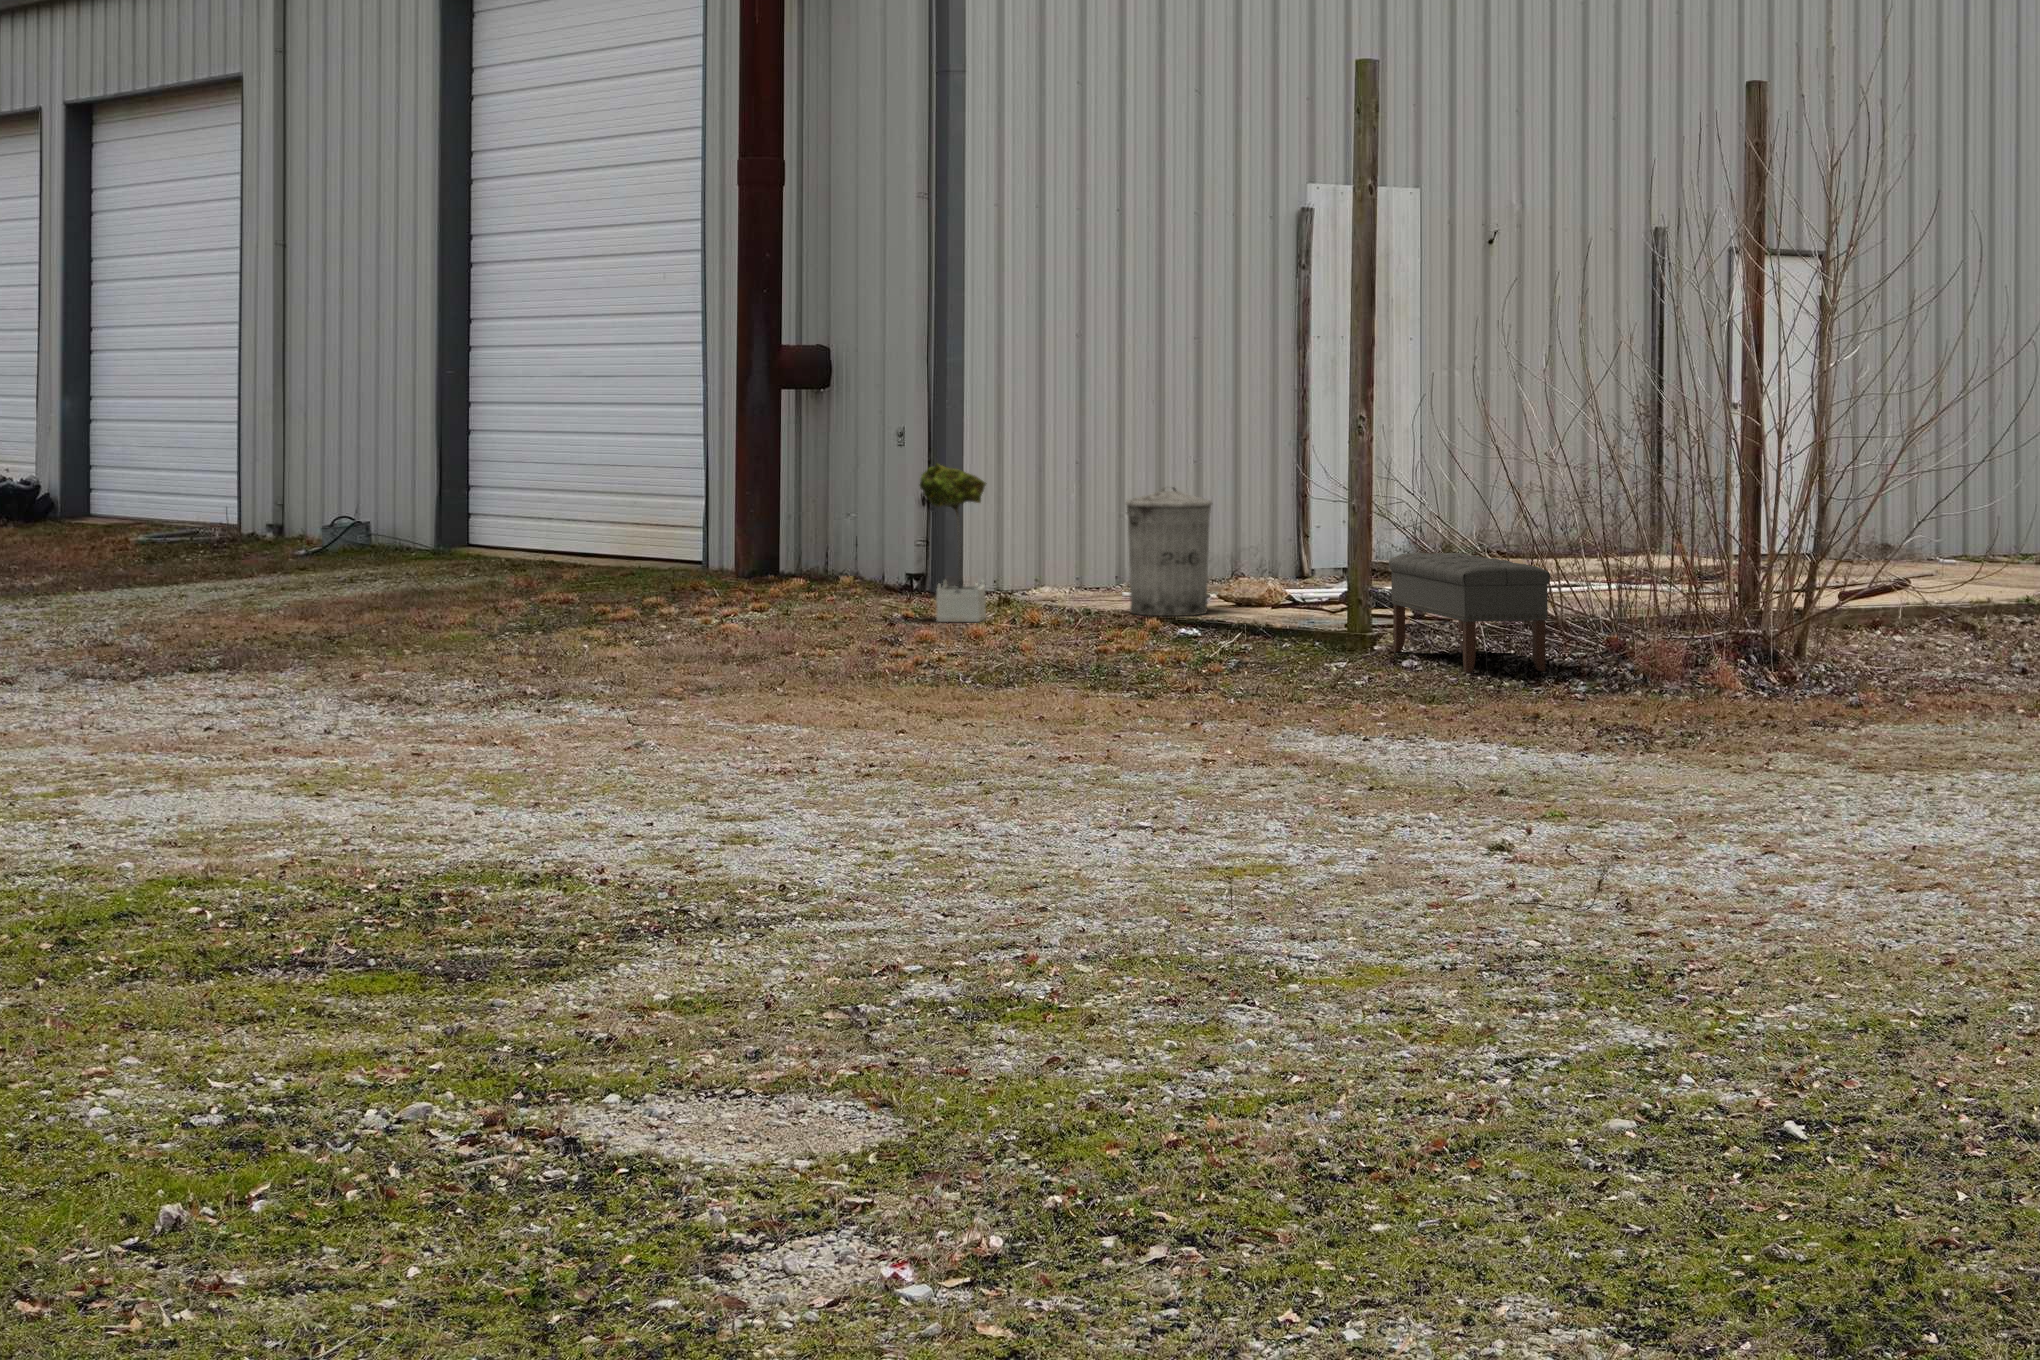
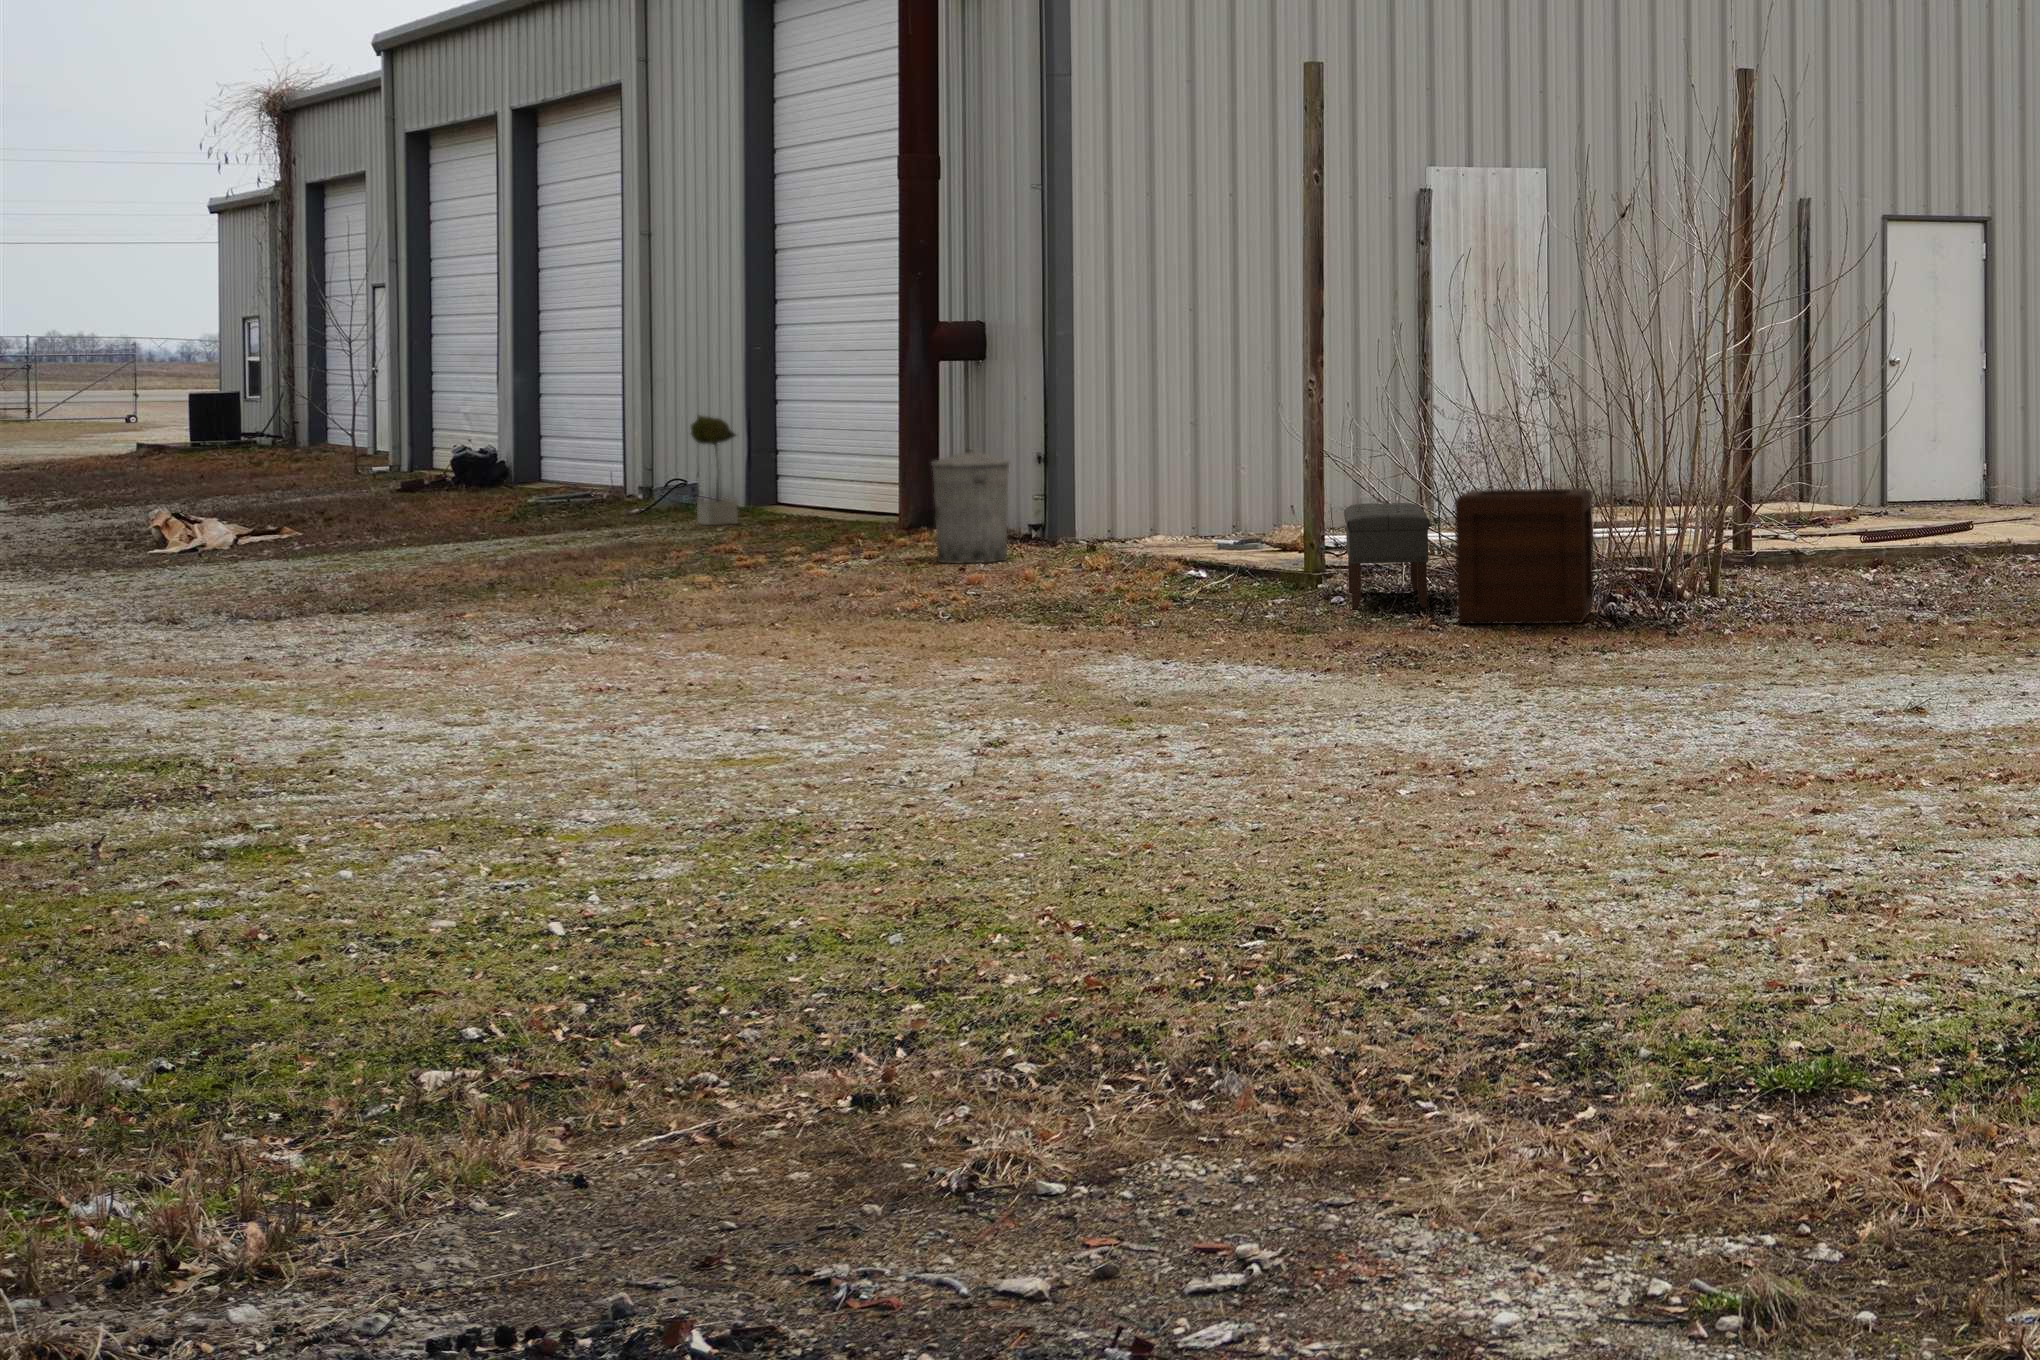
potted tree: present [920,464,986,622] -> present [691,415,738,525]
trash can: present [1125,487,1213,616] -> present [931,449,1010,564]
wooden crate: none [1616,540,1792,692] -> present [1455,489,1594,624]

